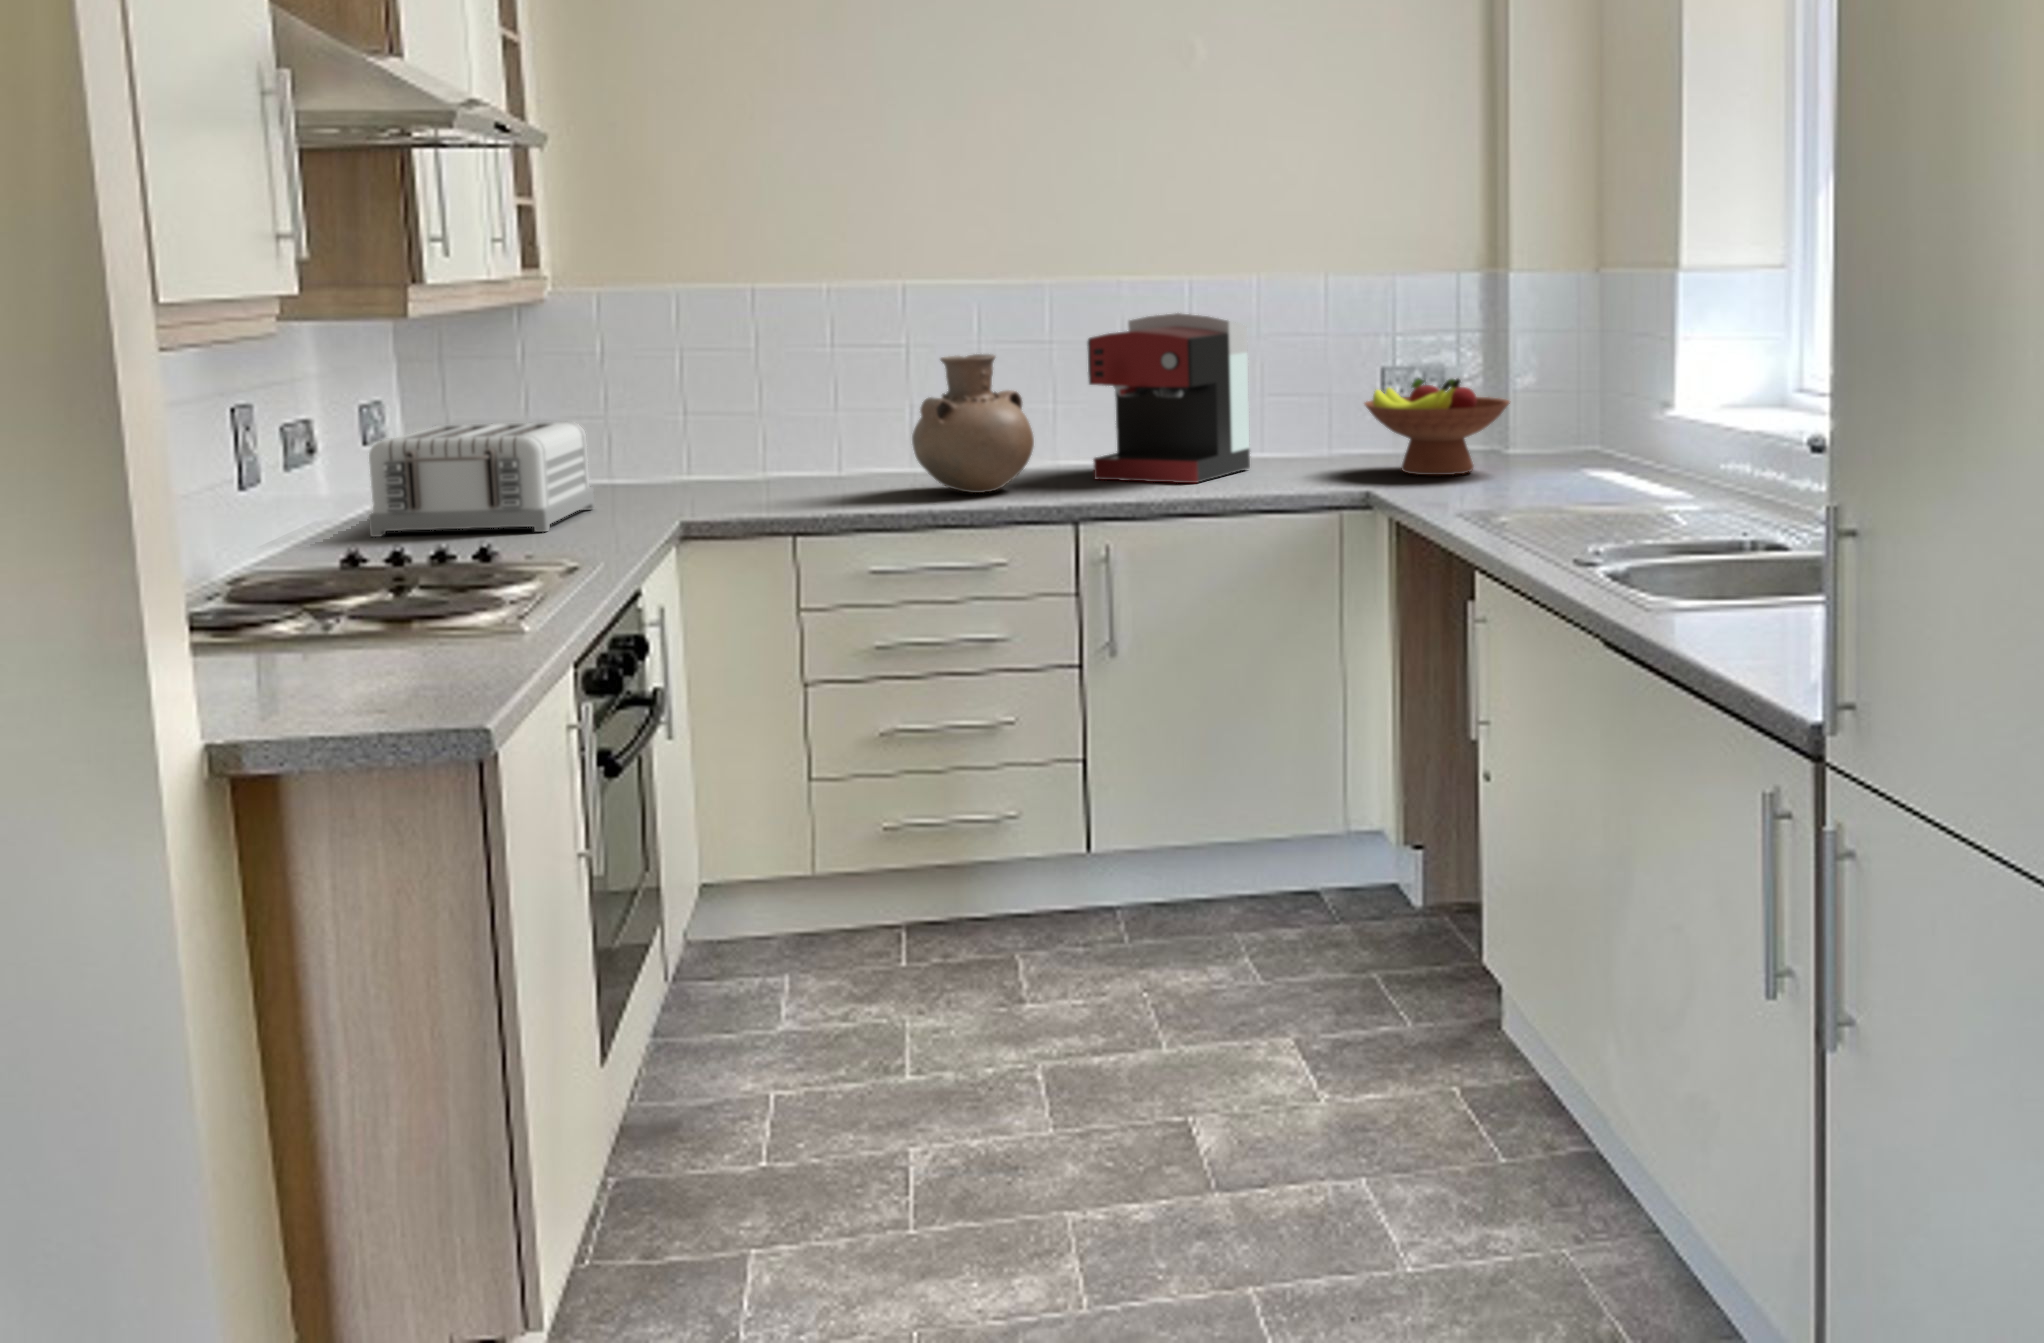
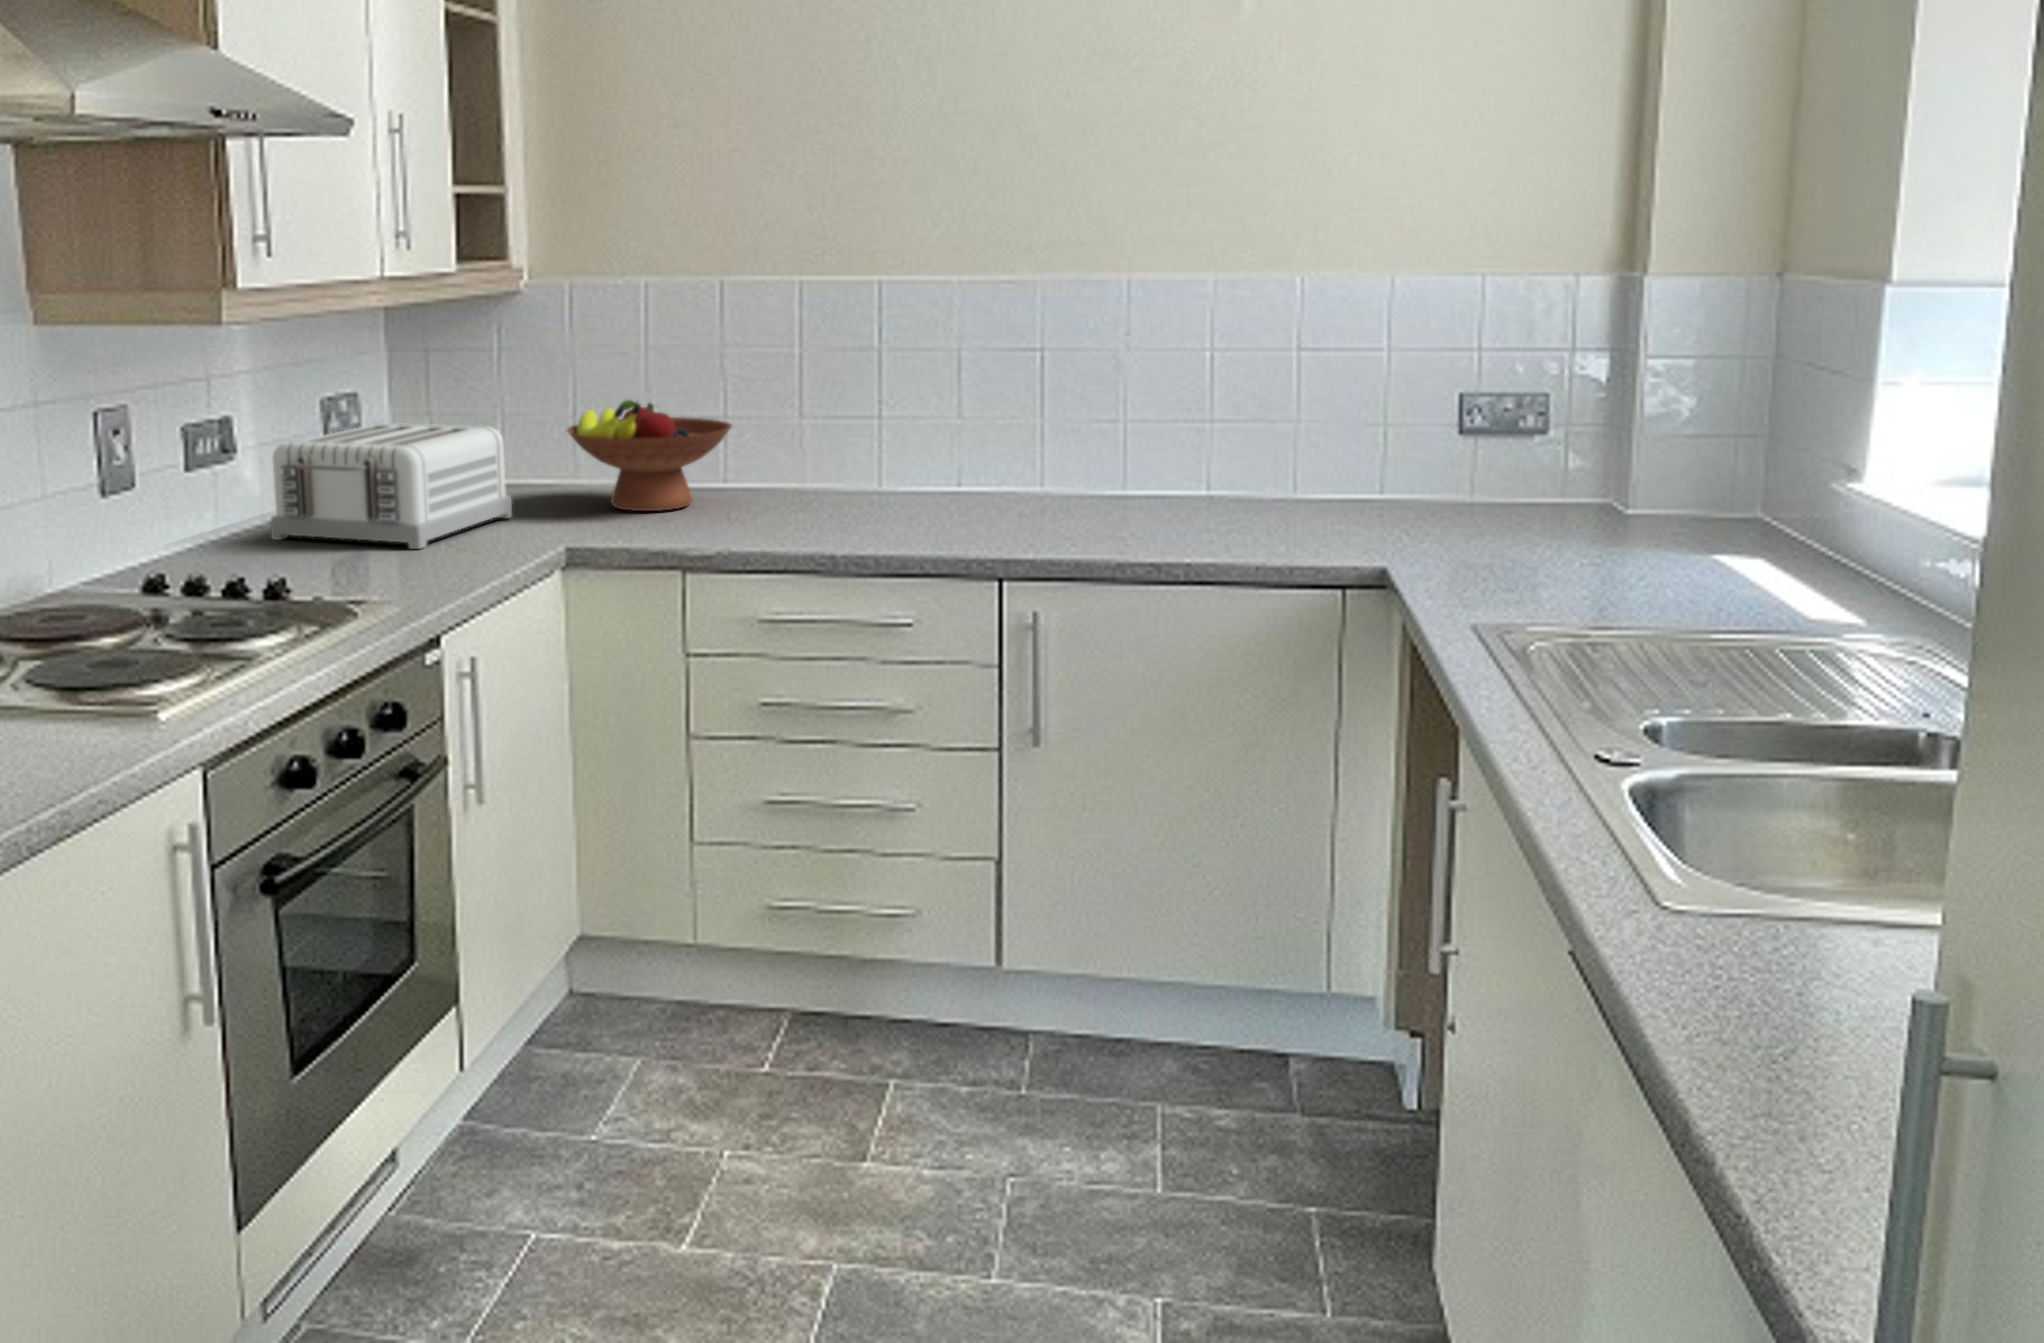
coffee maker: present [1087,313,1250,483] -> none [1055,325,1262,537]
vase: present [912,354,1034,493] -> none [836,370,974,531]
fruit bowl: present [1364,378,1510,475] -> present [567,400,732,511]

